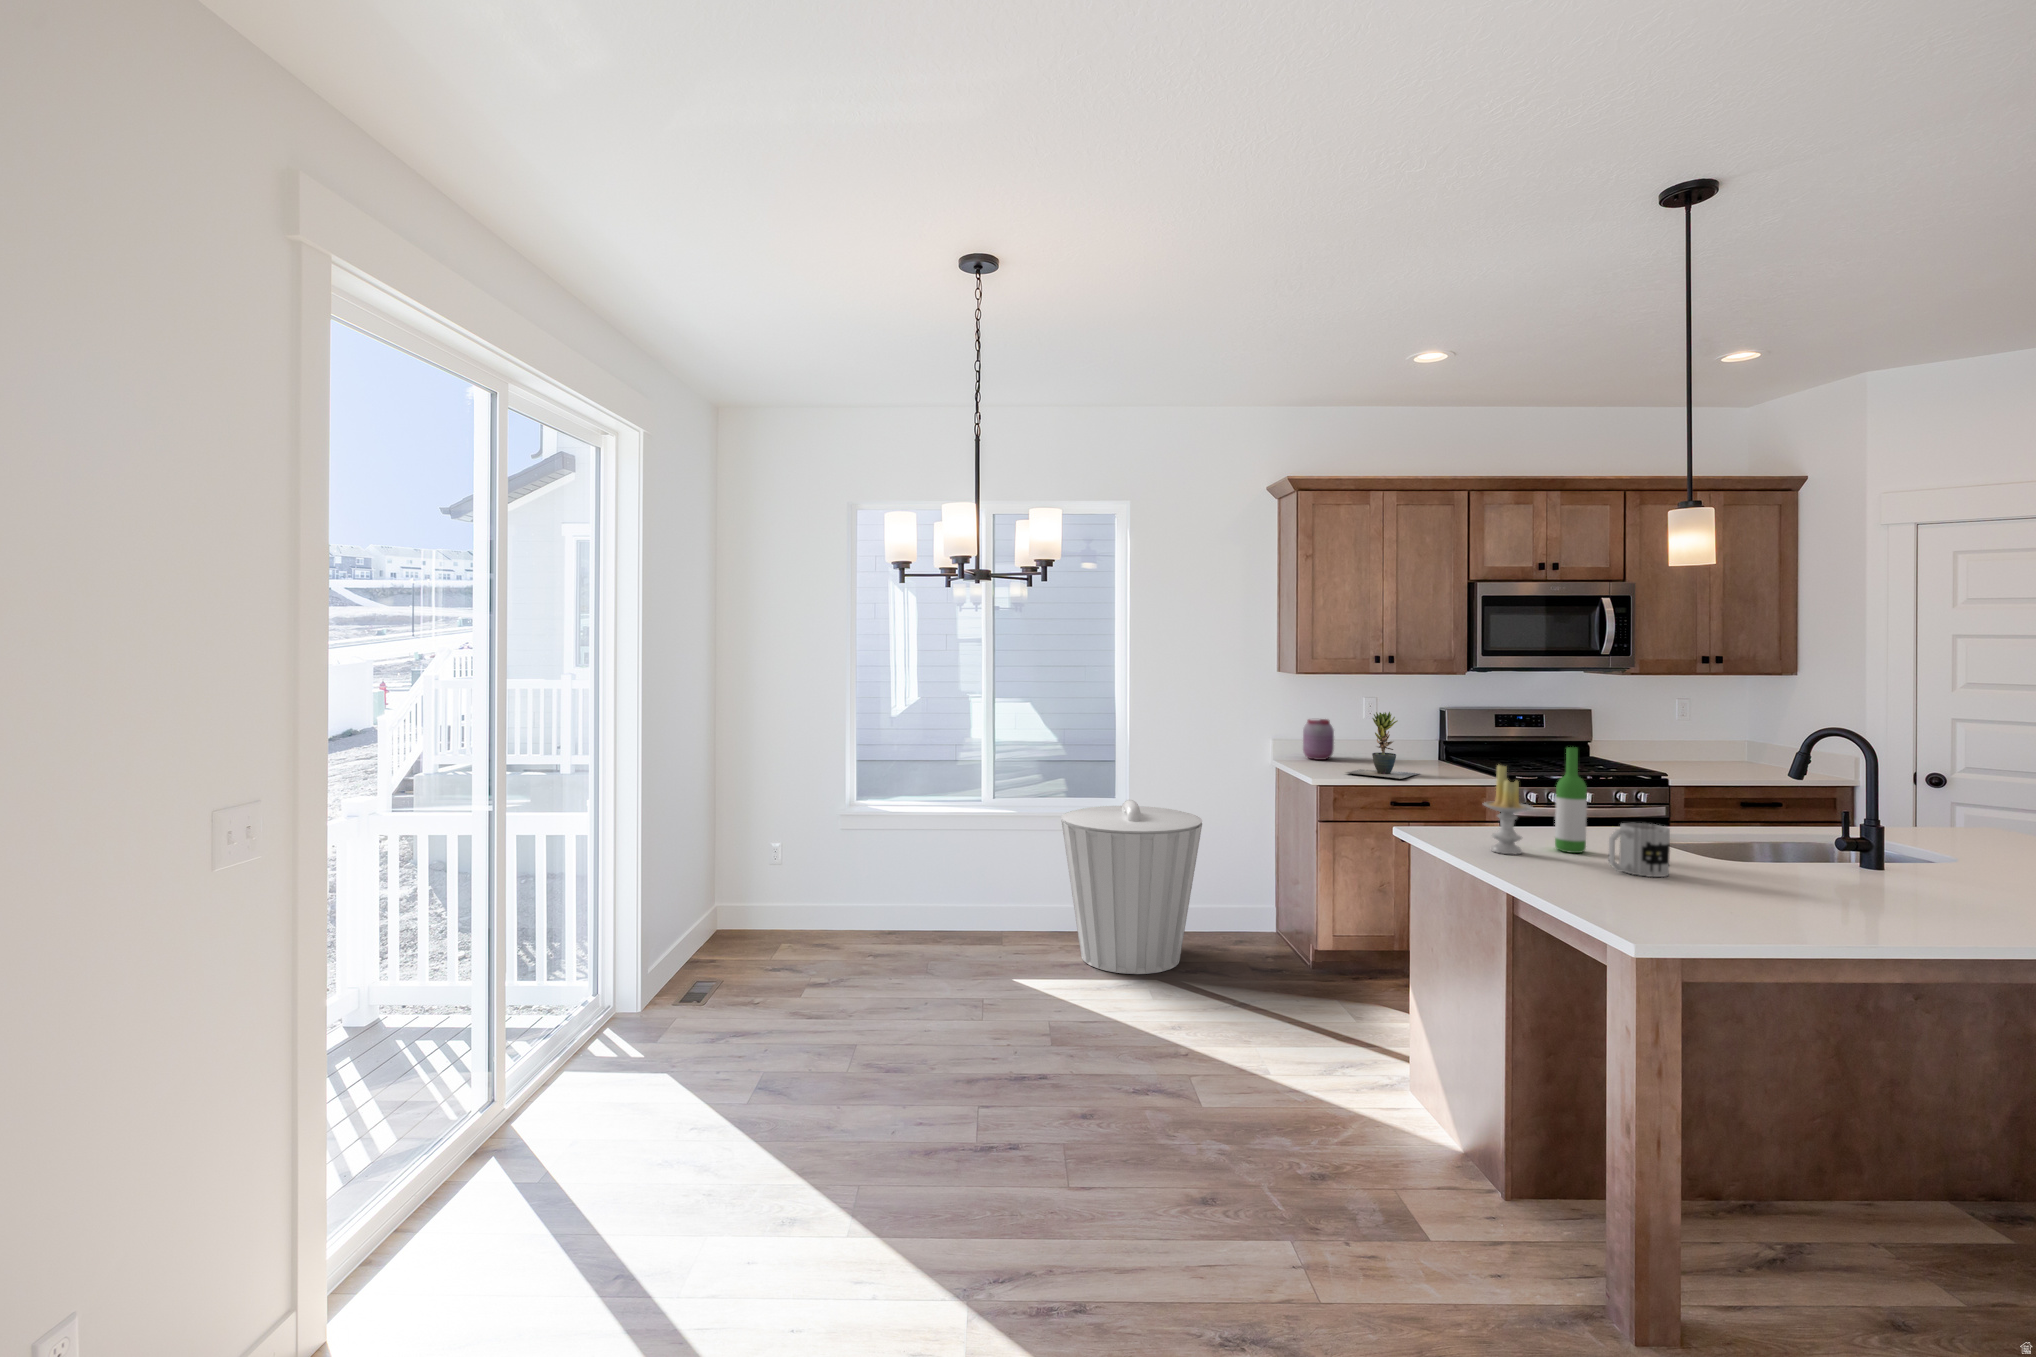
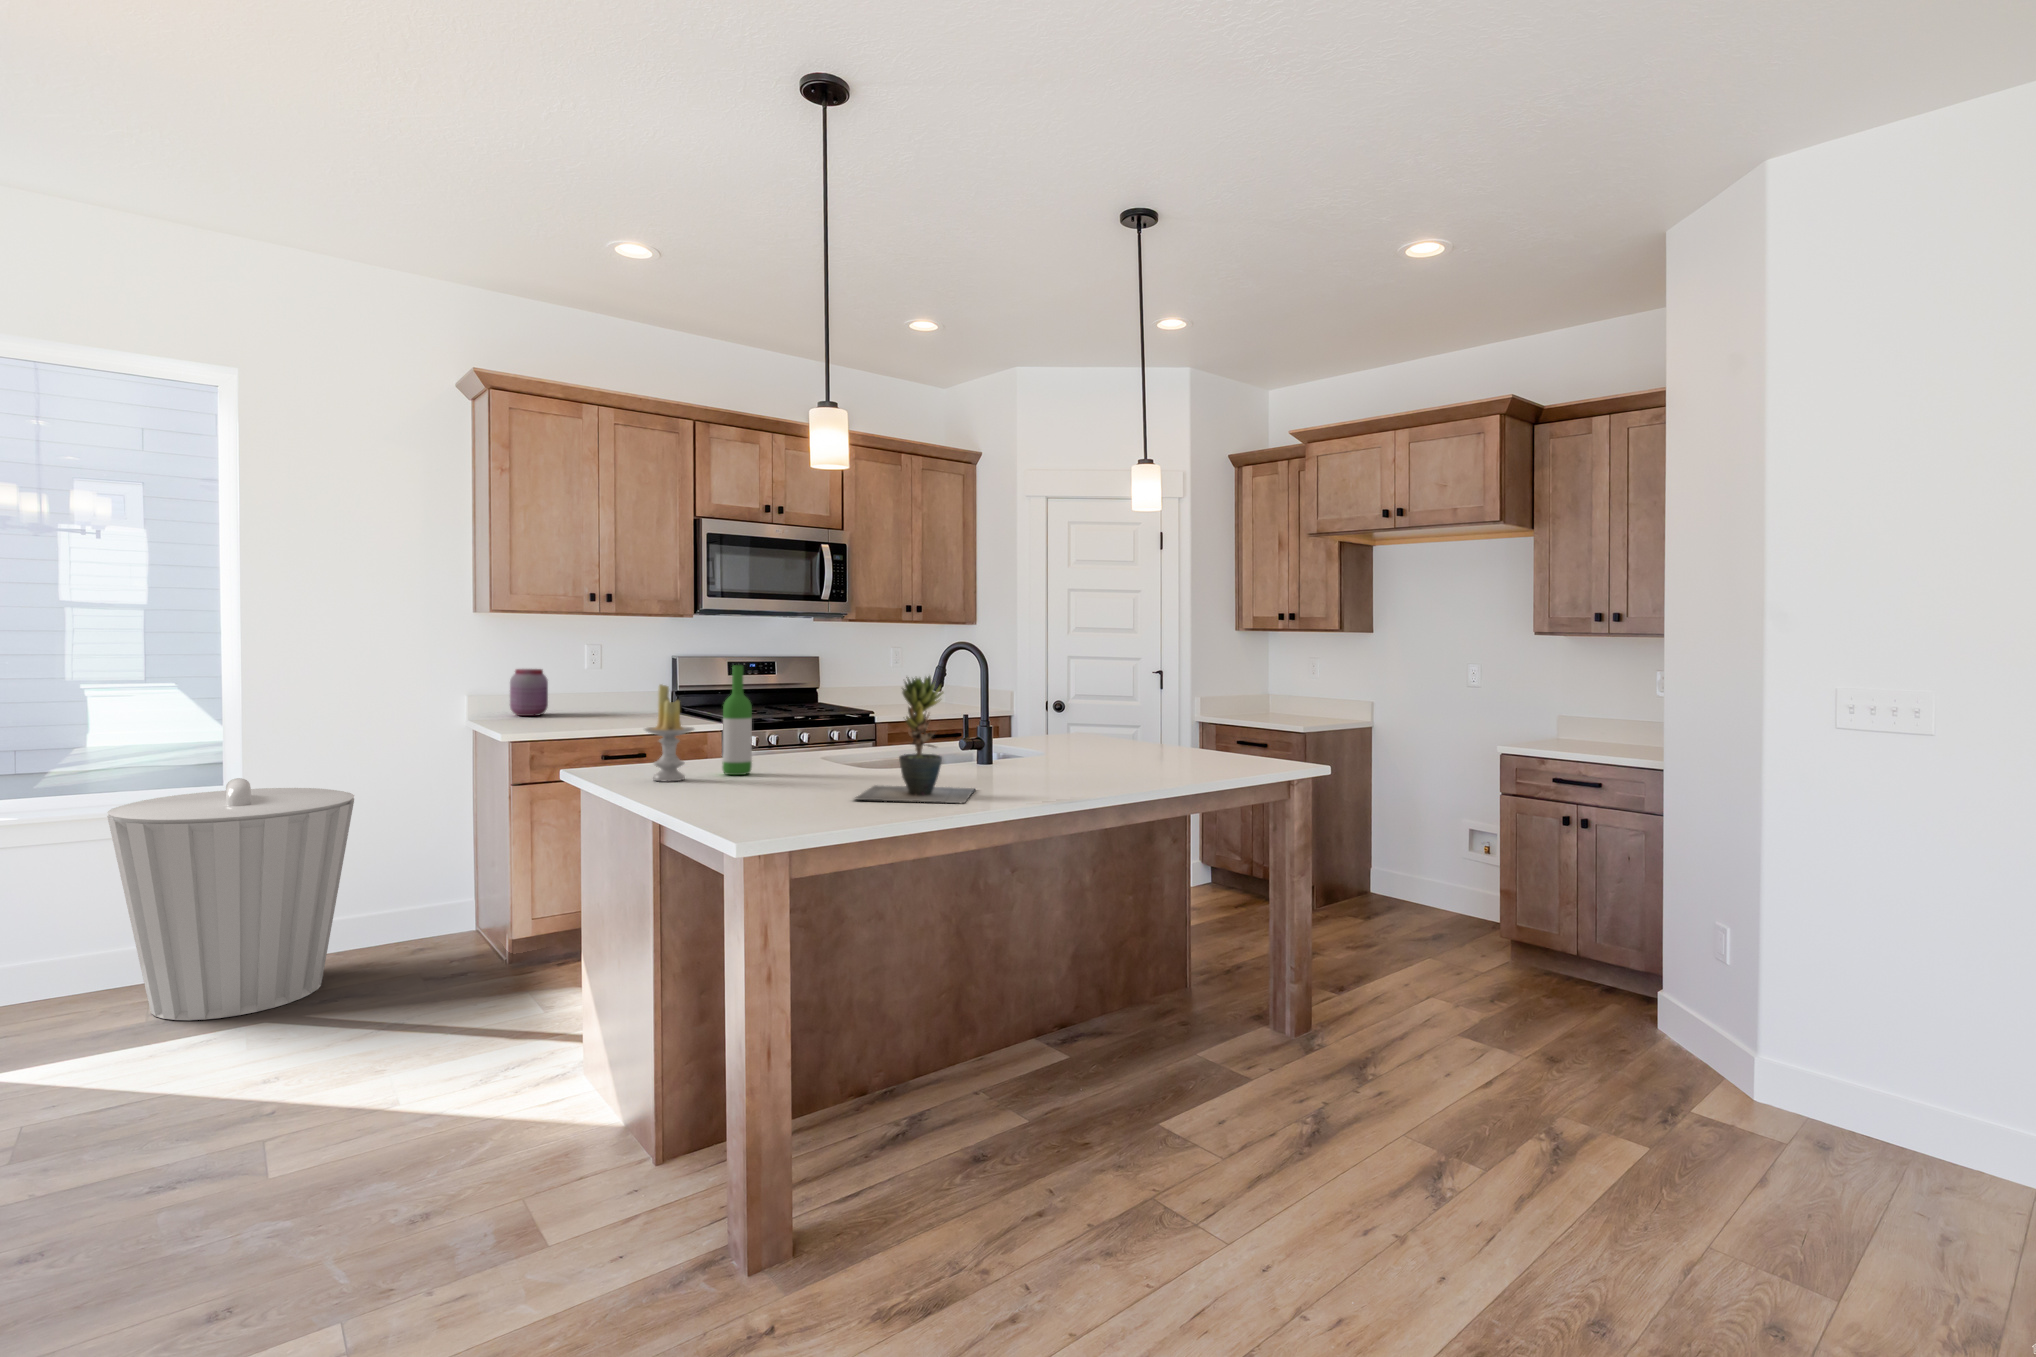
potted plant: present [1346,712,1418,779] -> present [855,676,975,804]
mug: present [1609,823,1670,877] -> none [756,735,813,787]

